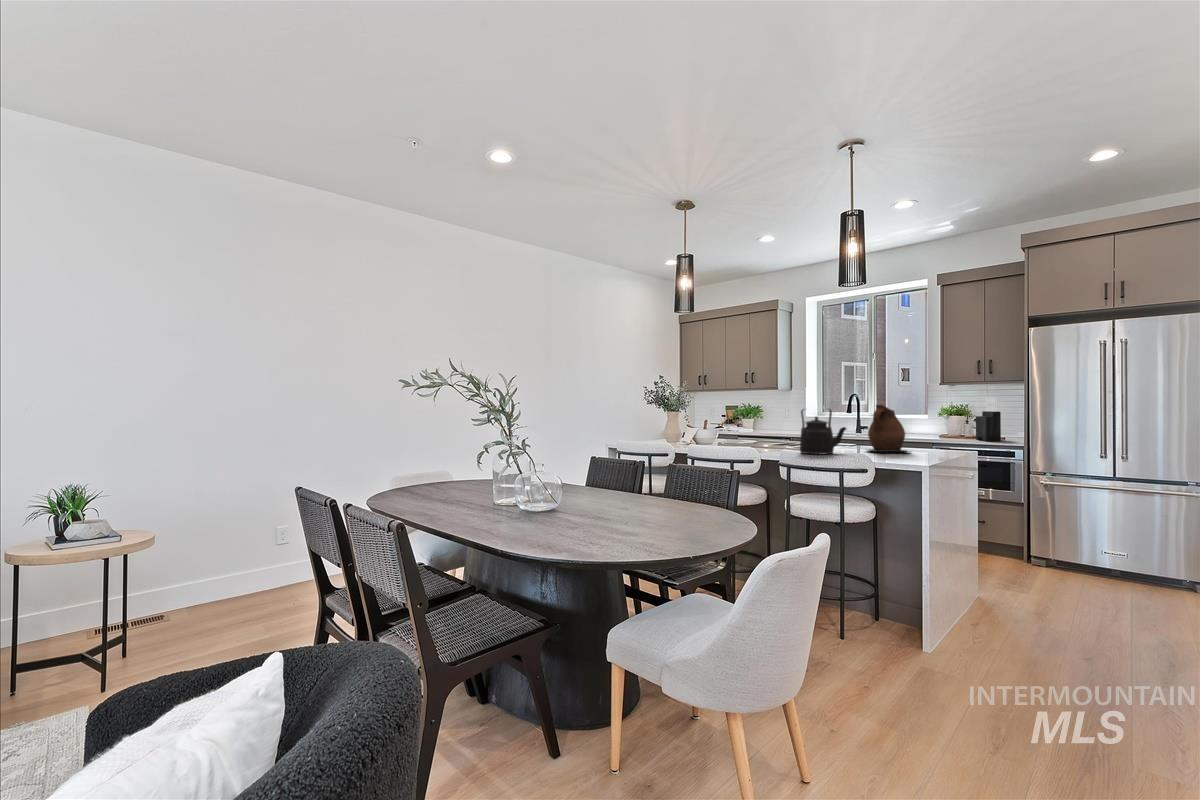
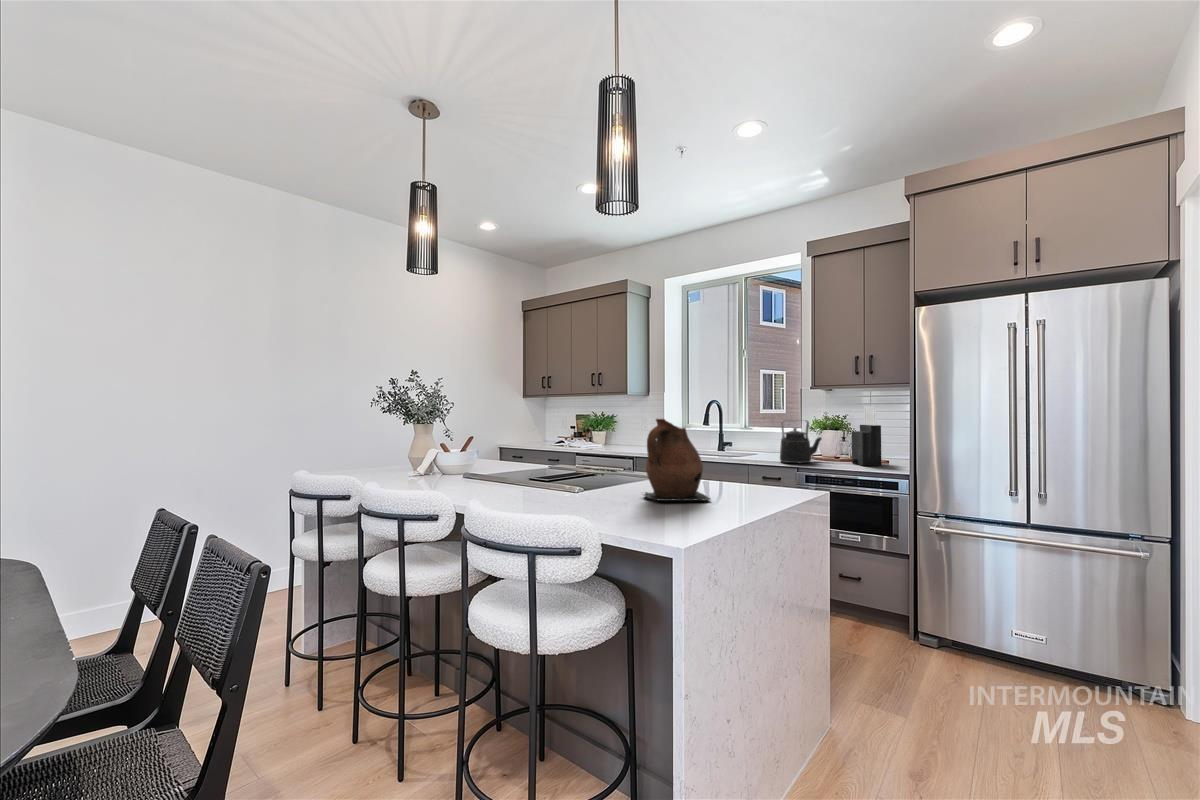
kettle: present [800,409,846,454] -> present [780,421,822,463]

